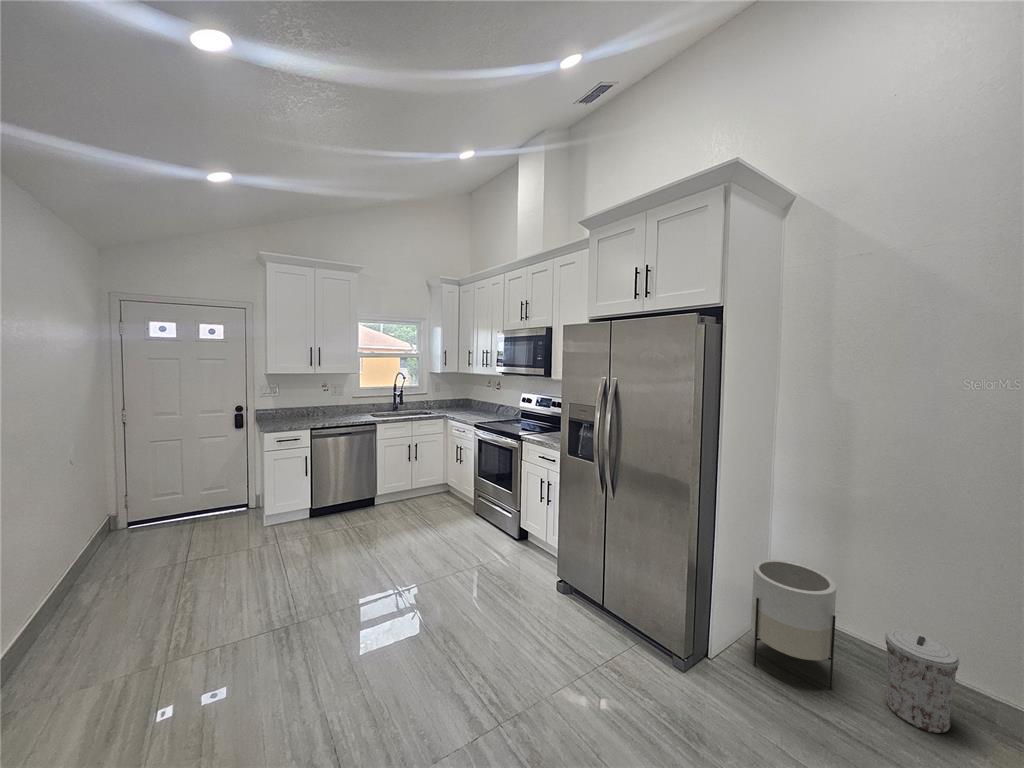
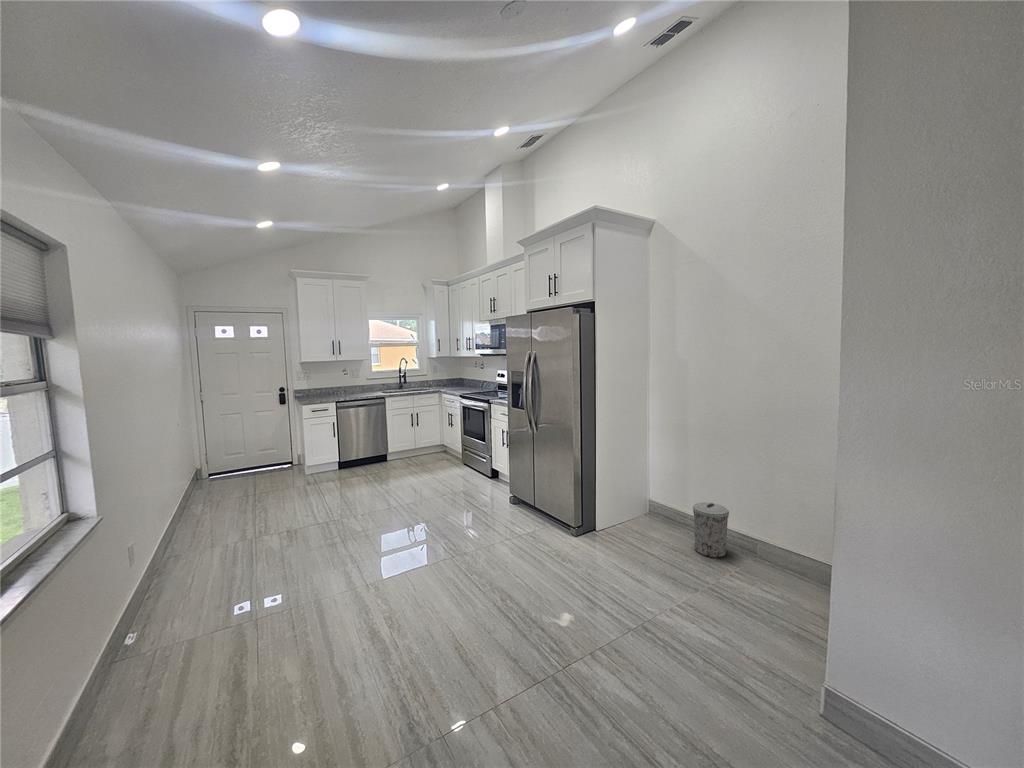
planter: present [751,560,836,689] -> none [622,469,670,542]

